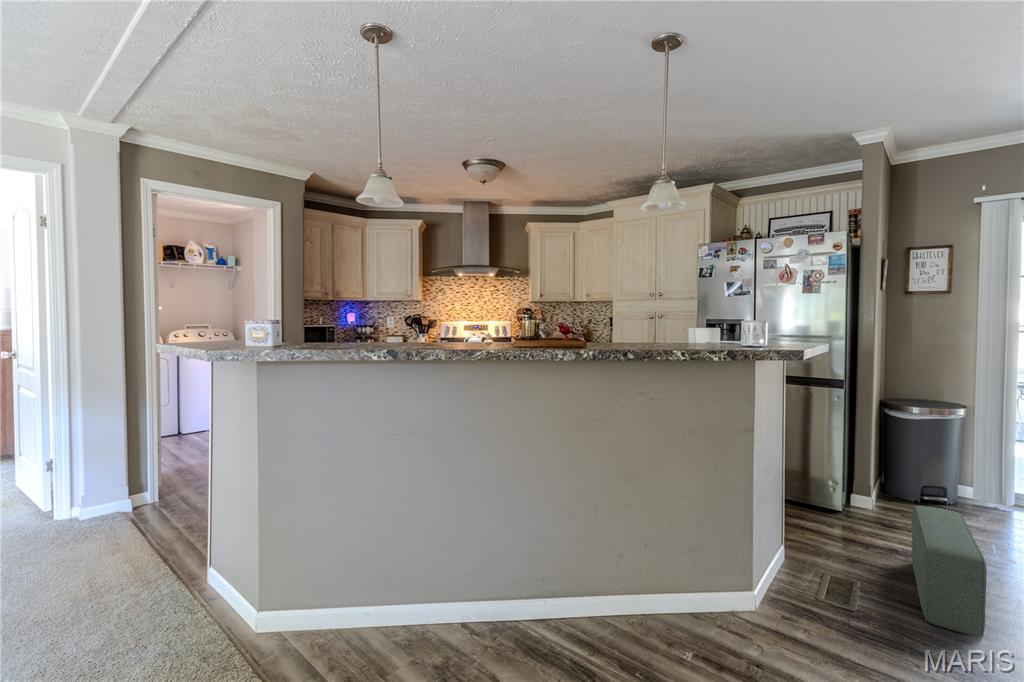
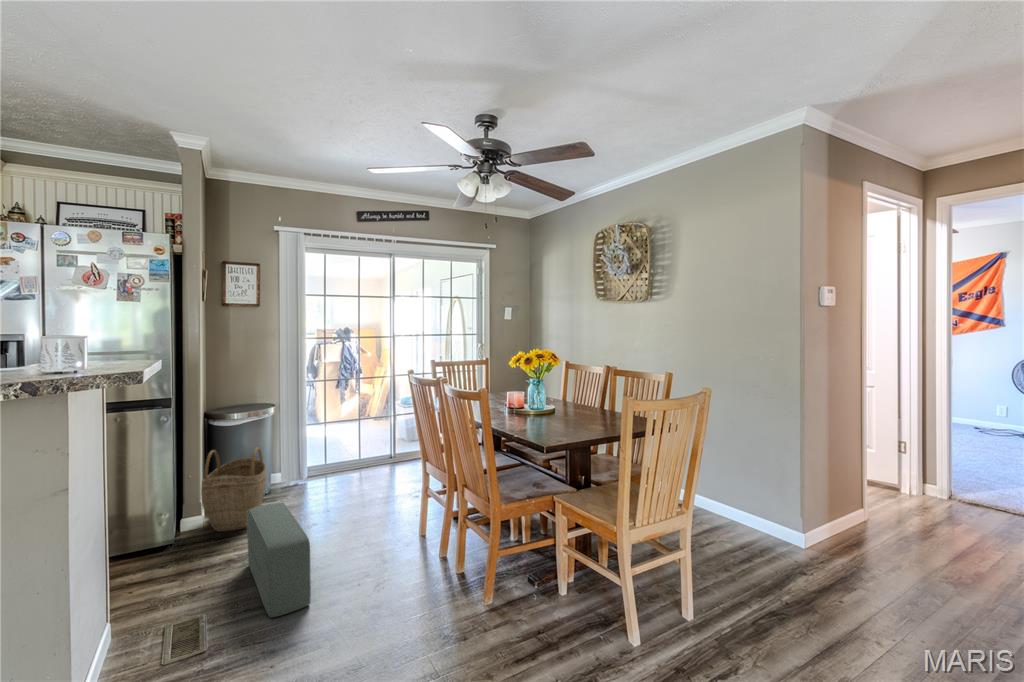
woven basket: none [870,438,947,528] -> present [201,447,266,532]

